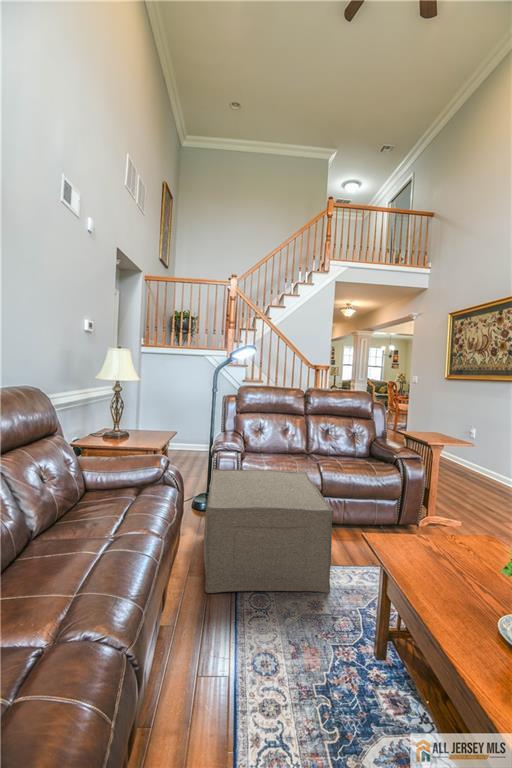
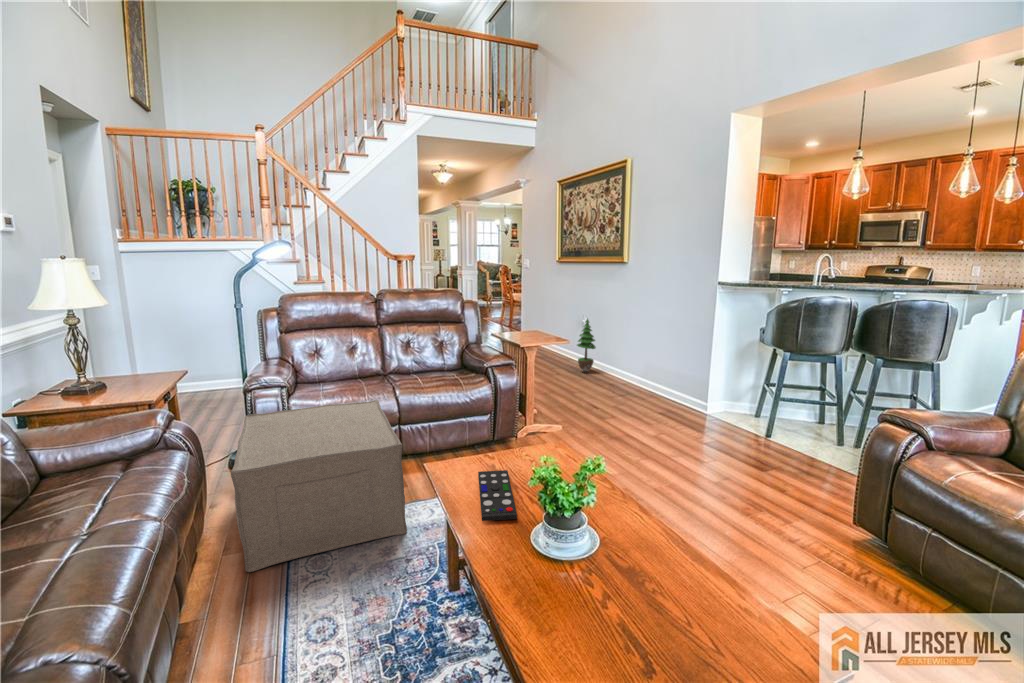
potted tree: none [469,428,490,479] -> present [577,318,596,372]
remote control: none [414,547,470,604] -> present [478,470,517,521]

